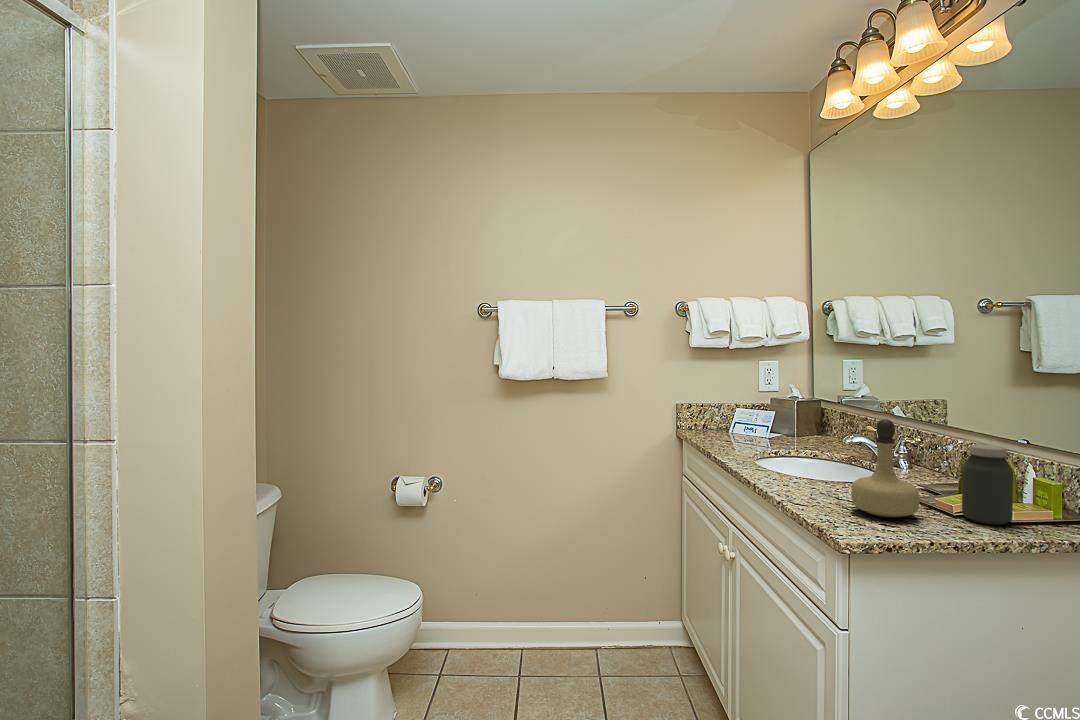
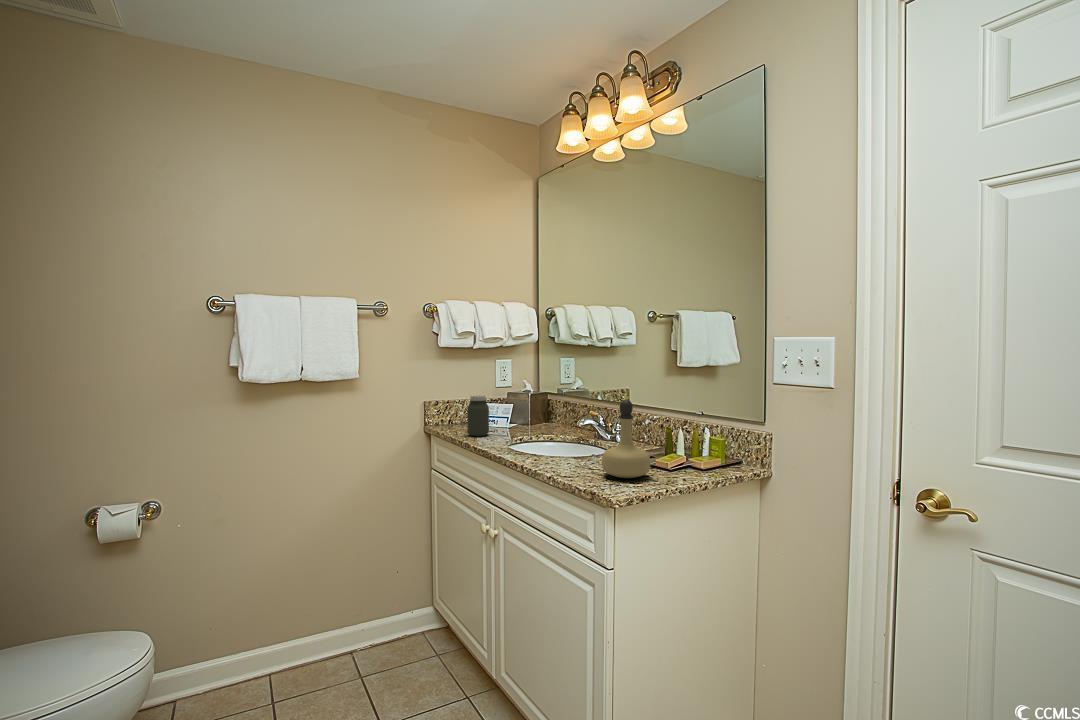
jar: present [962,444,1013,525] -> present [467,395,489,436]

